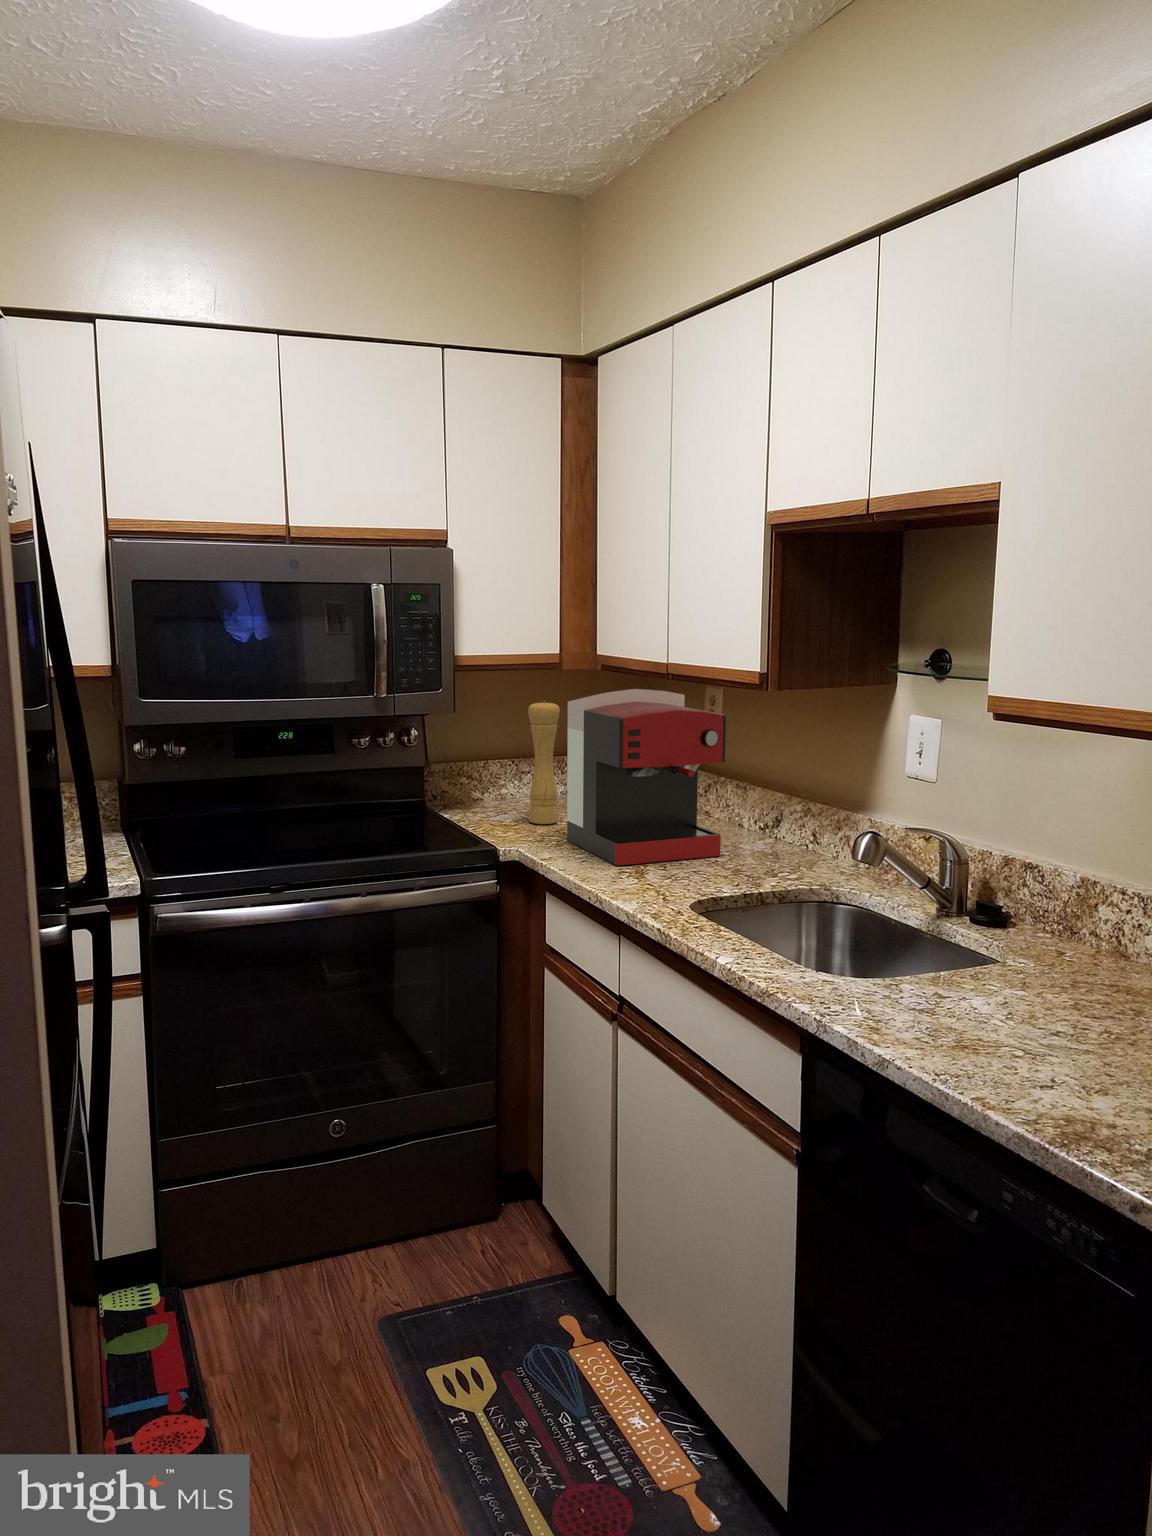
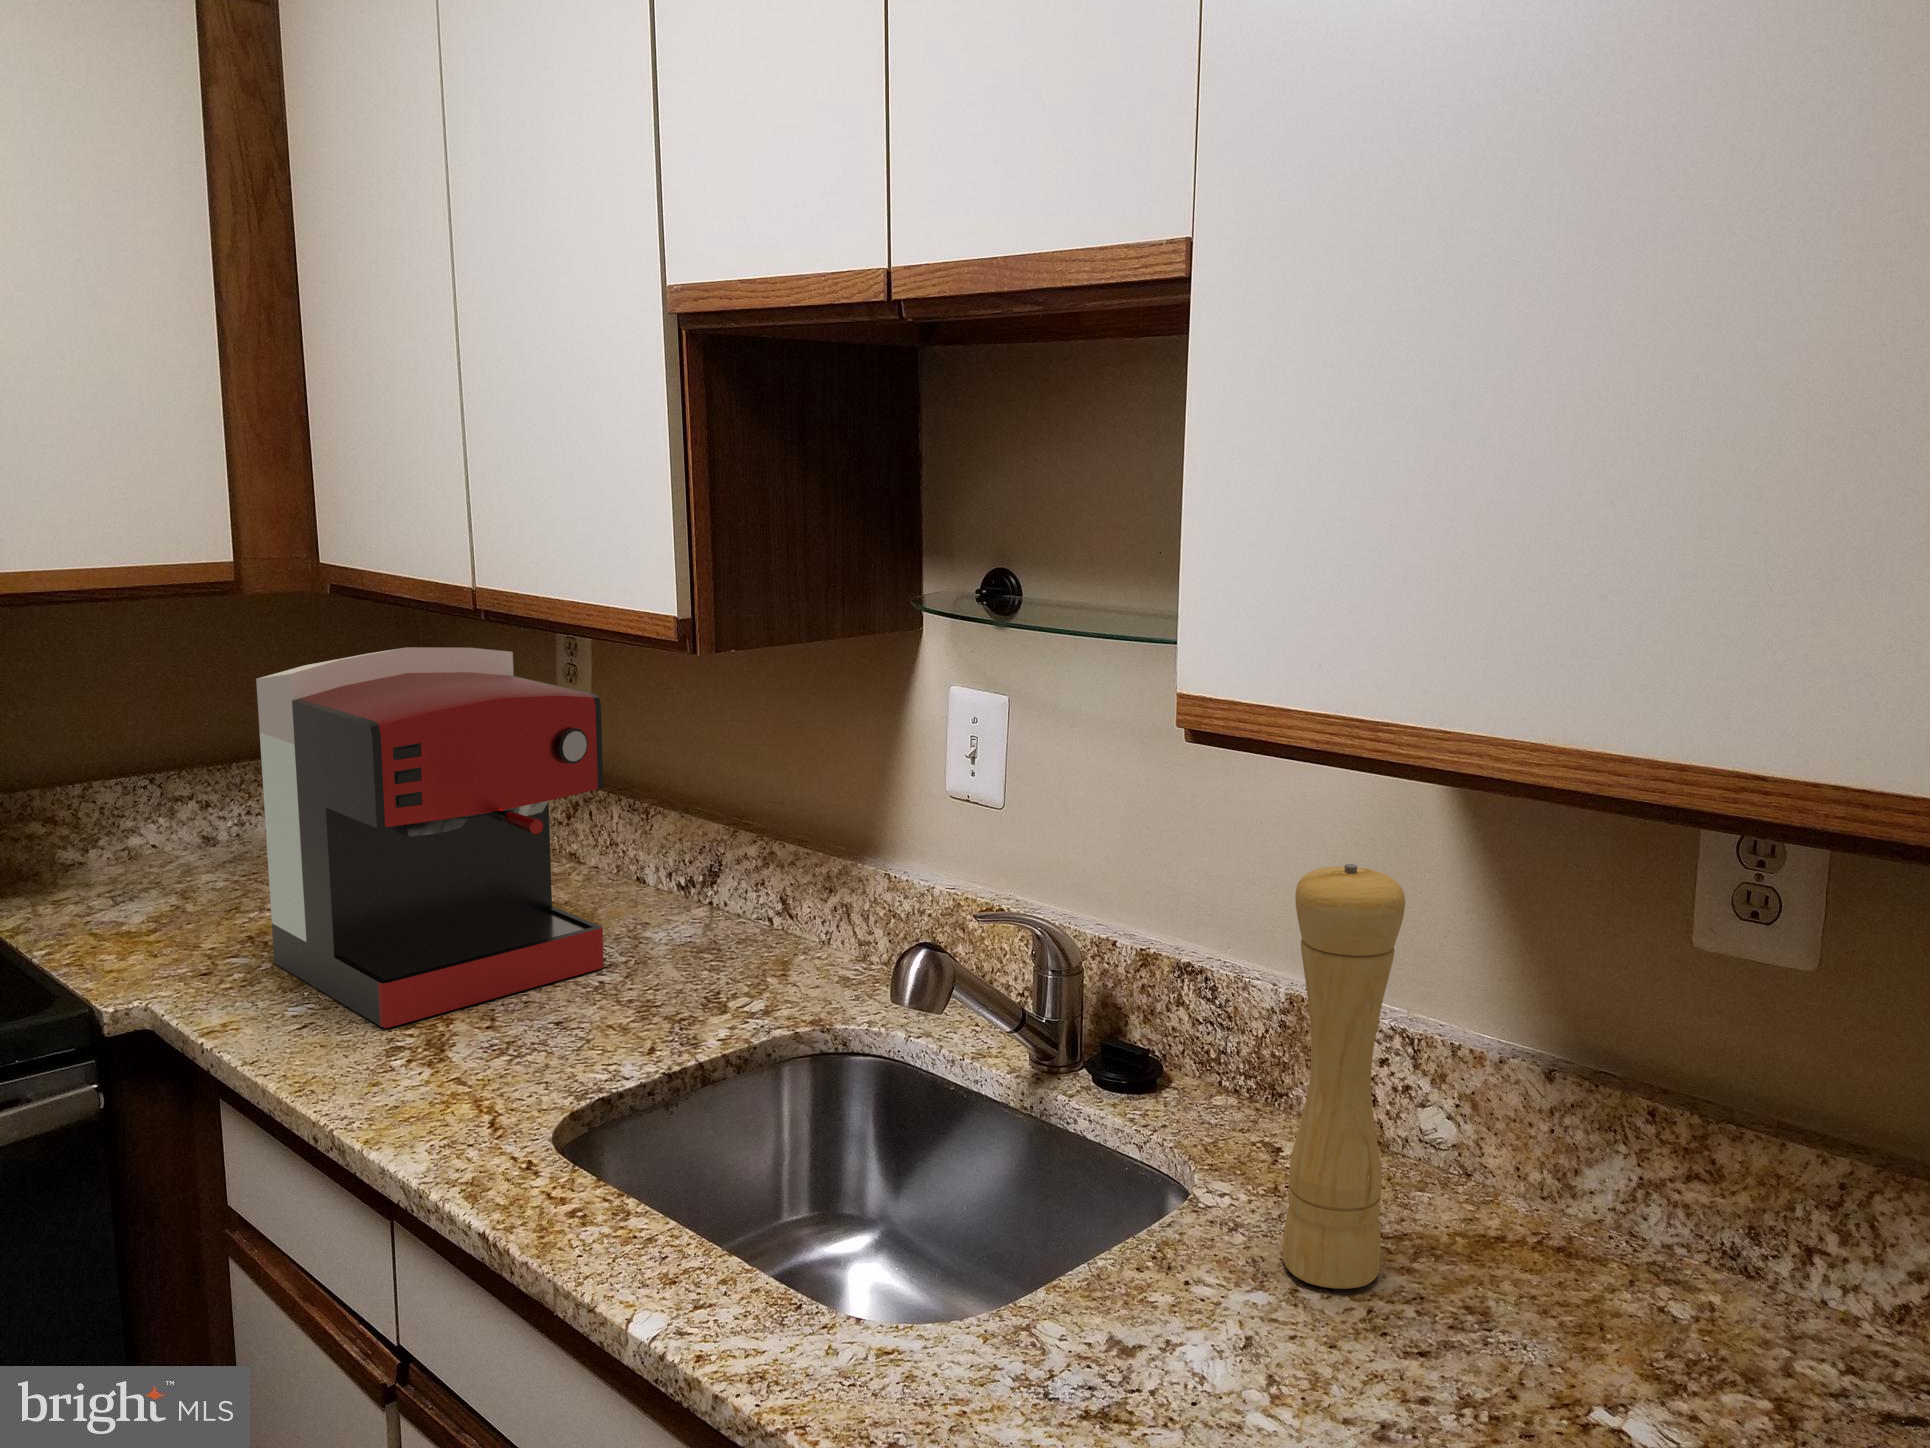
pepper mill: present [528,701,560,824] -> present [1283,864,1405,1289]

